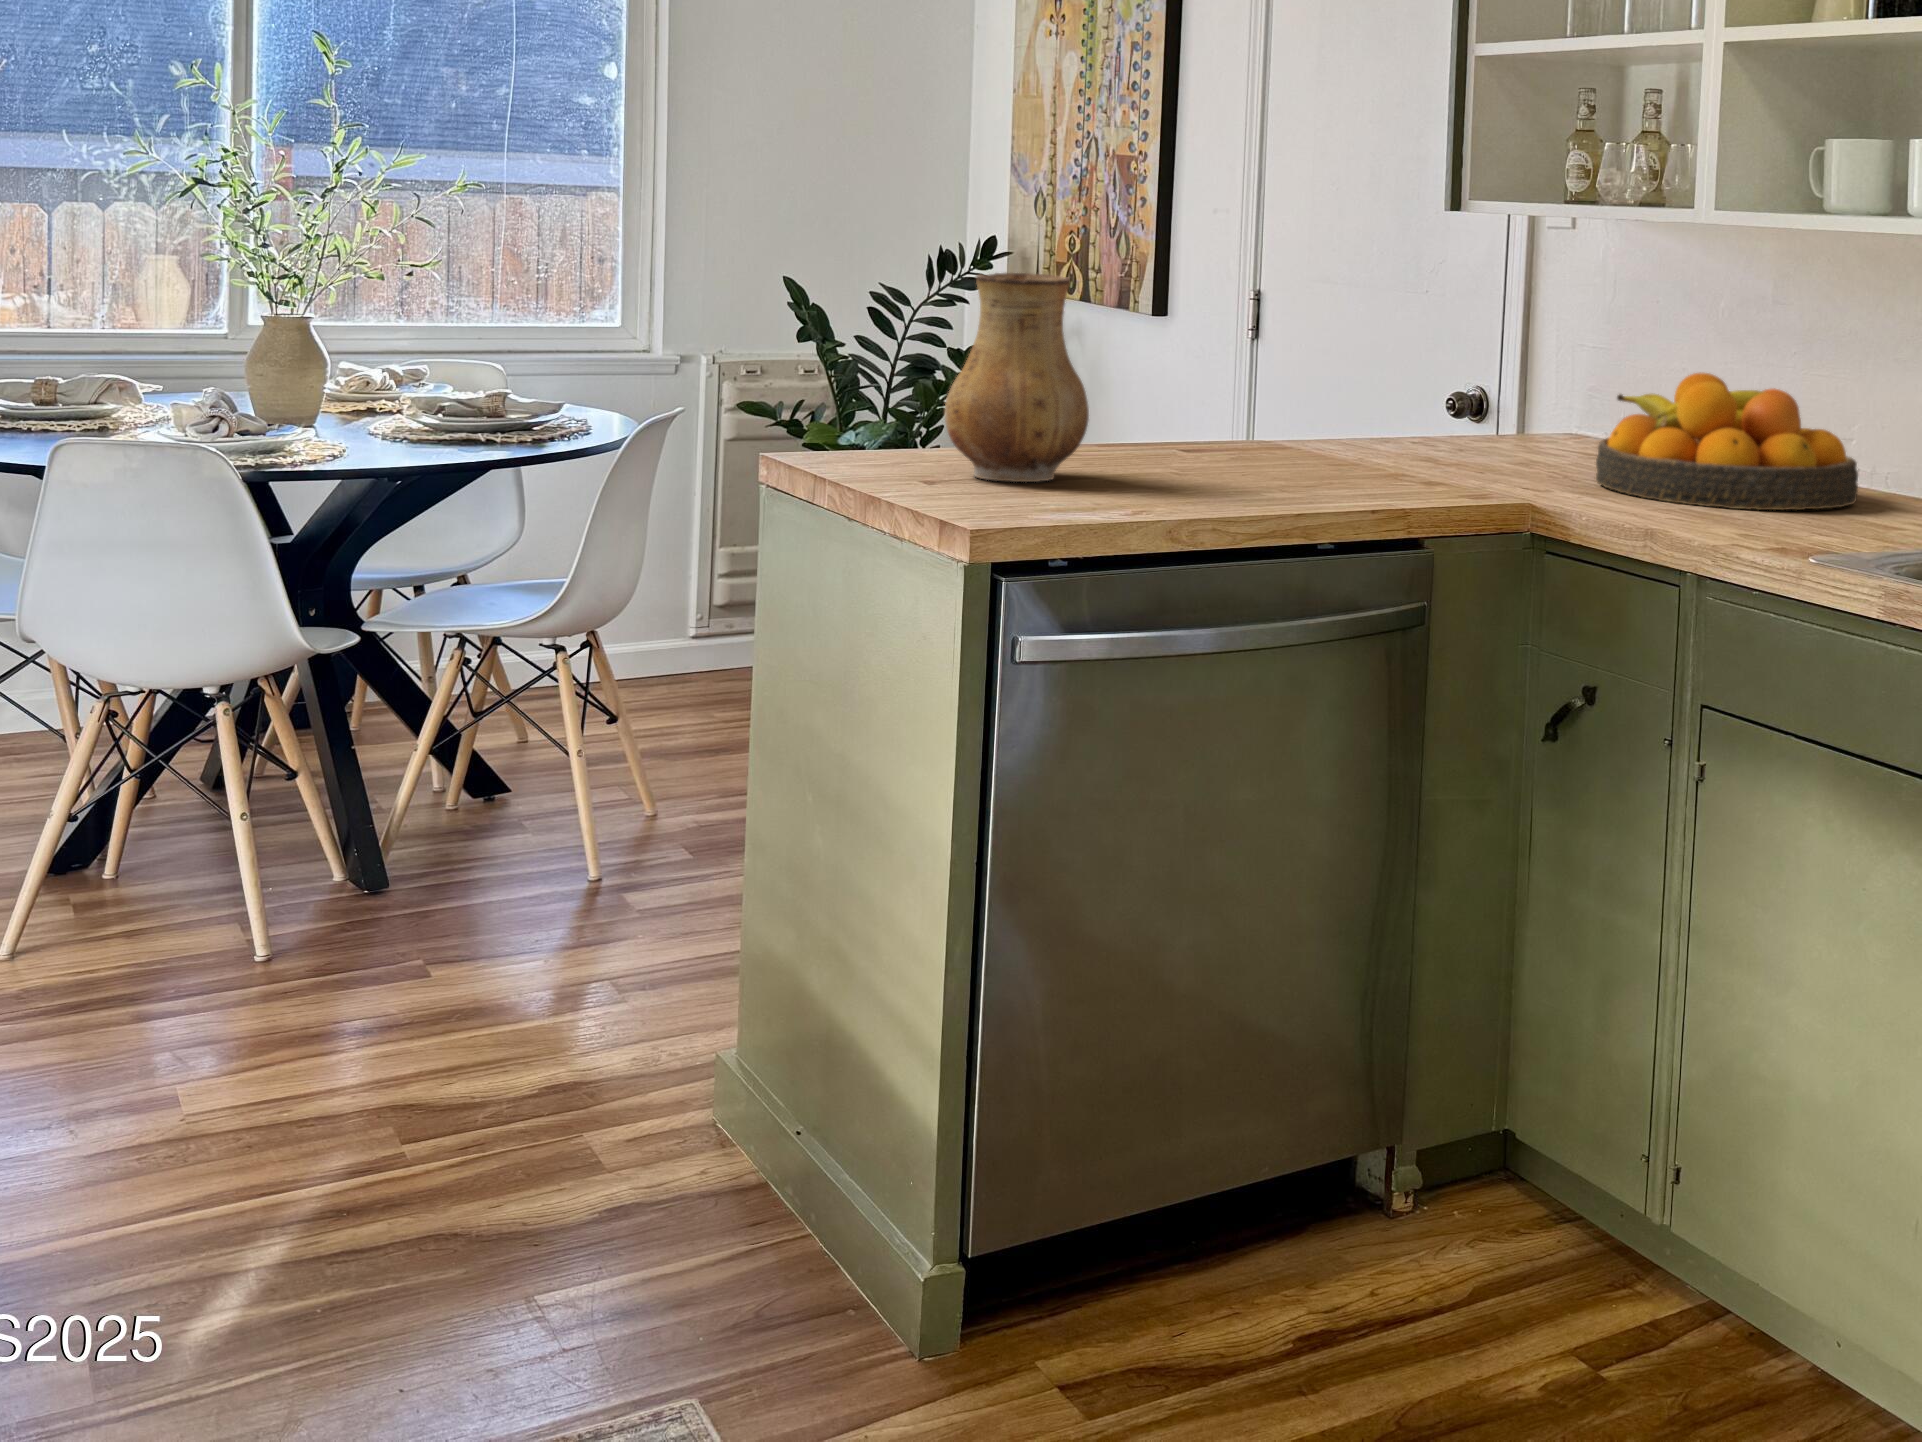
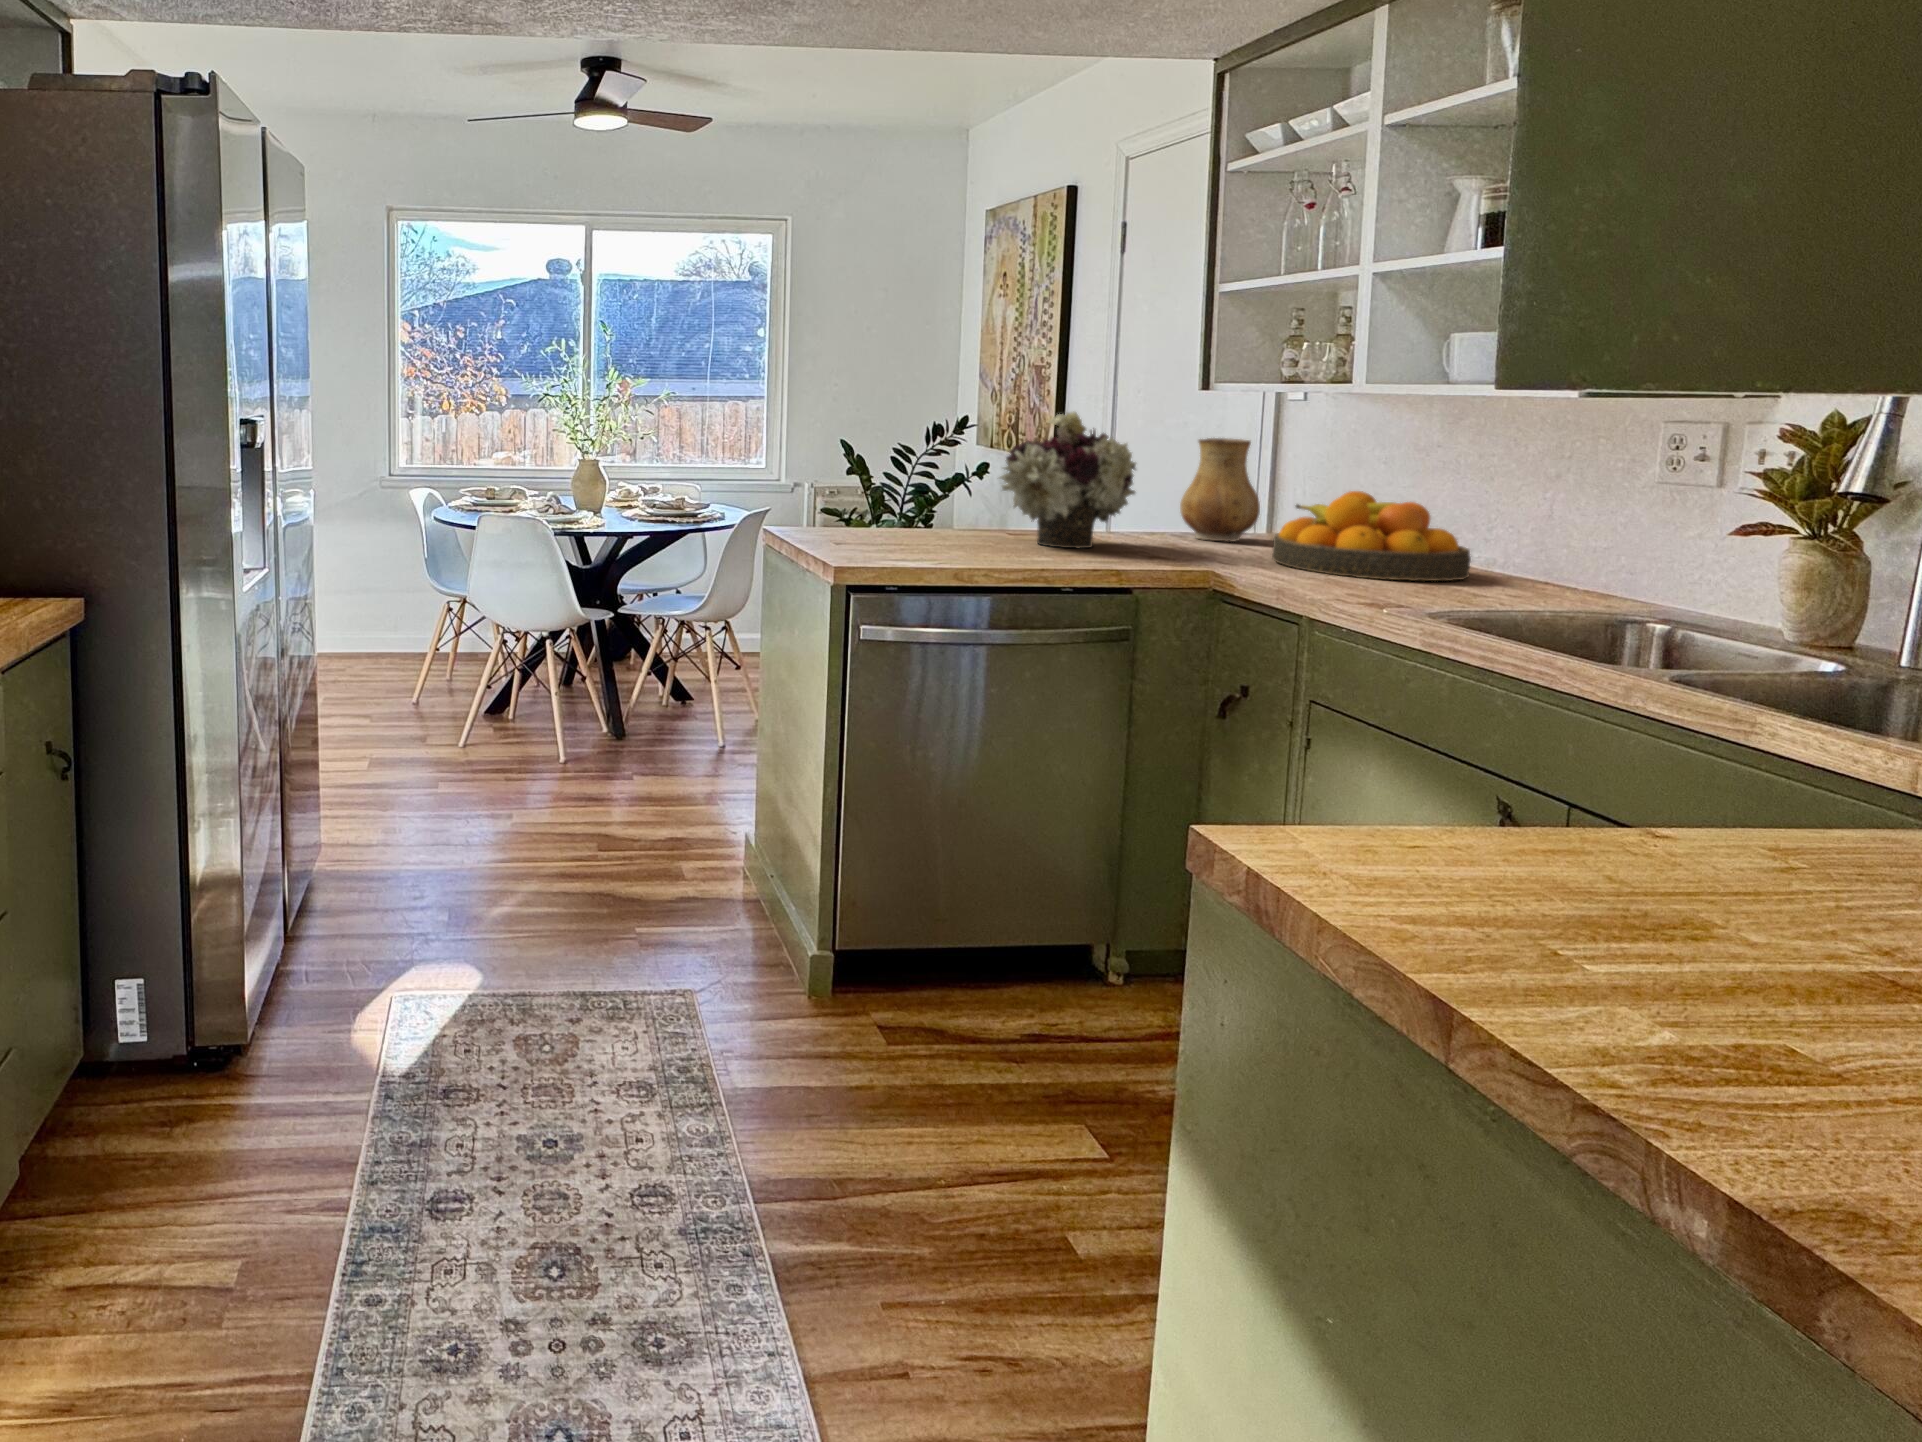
flower arrangement: none [1193,244,1404,477] -> present [1000,411,1136,548]
ceramic pitcher: present [945,273,1089,482] -> present [1180,438,1260,542]

